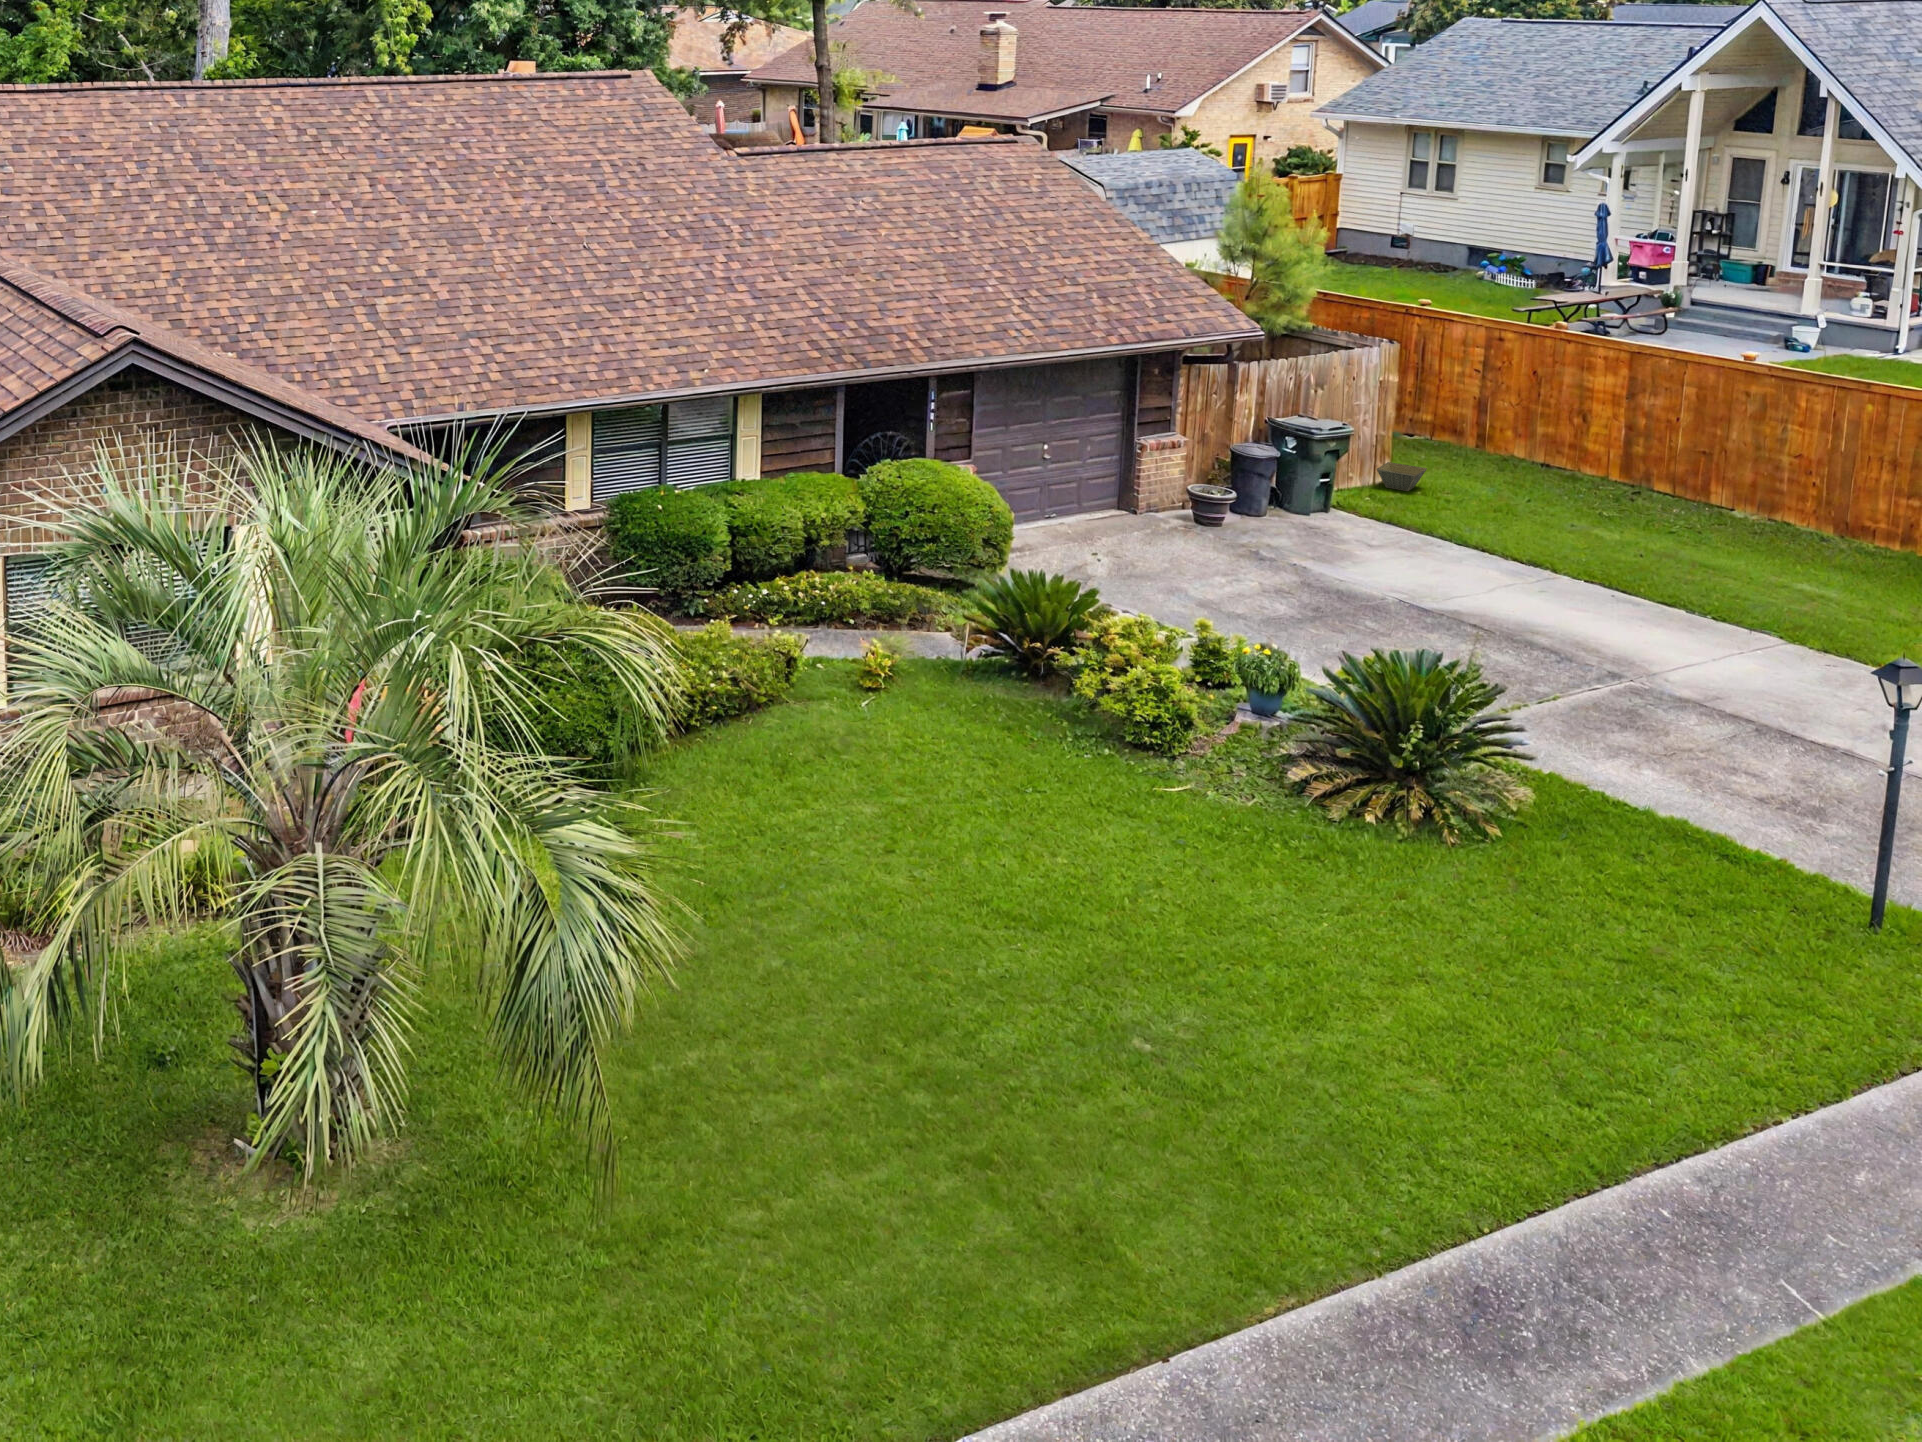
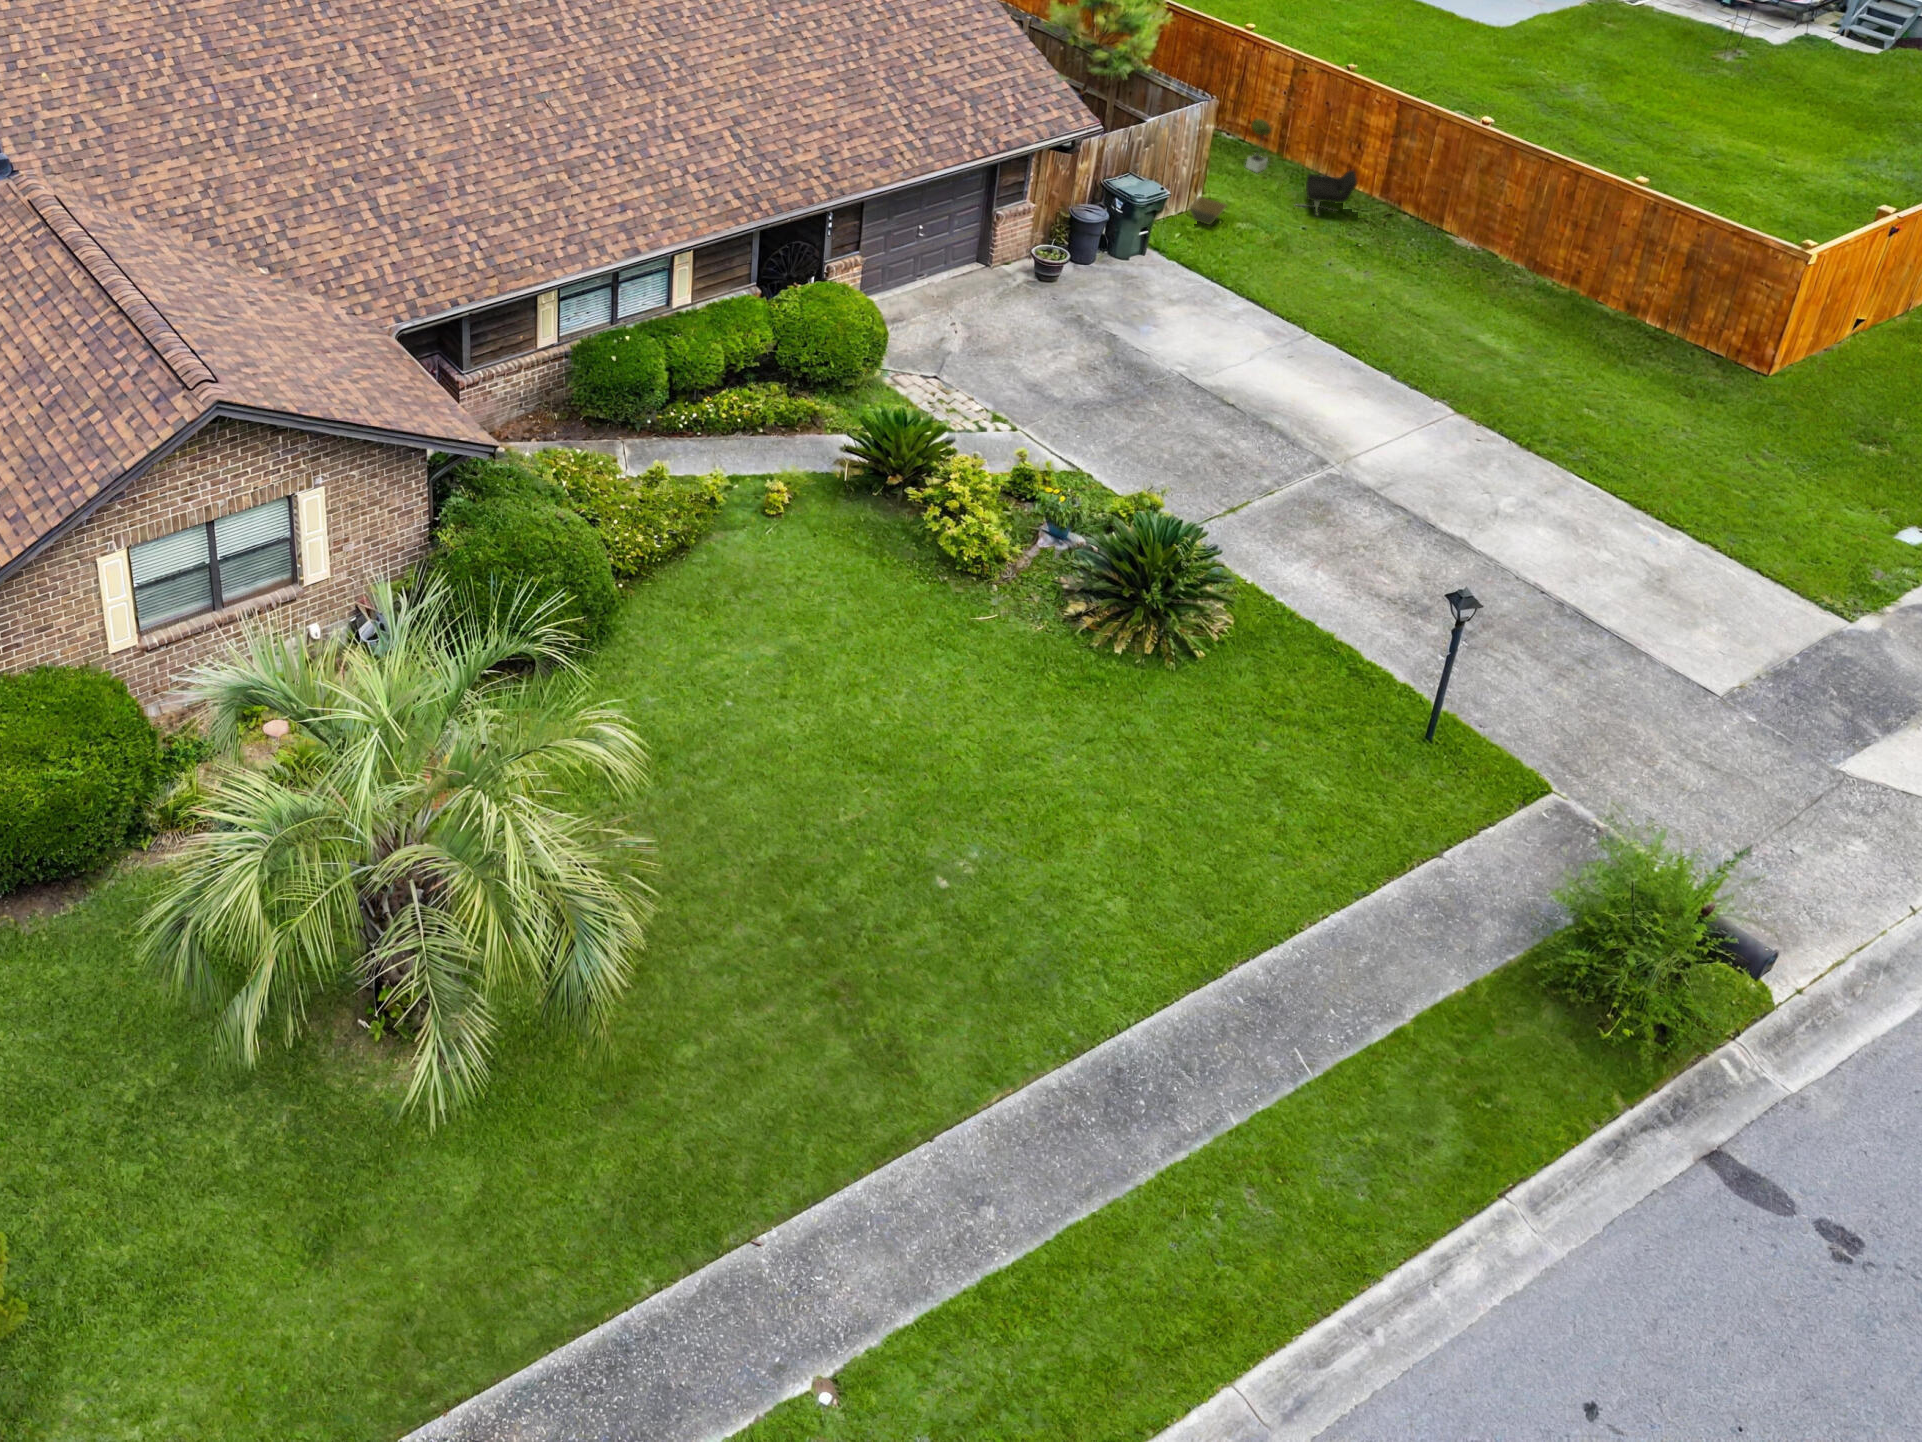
potted tree: none [1441,392,1469,458] -> present [1246,119,1271,172]
lounge chair: none [1513,434,1593,488] -> present [1306,170,1357,214]

